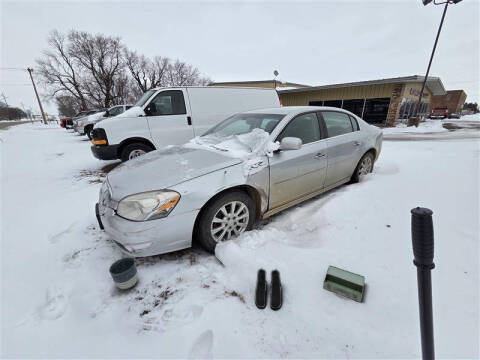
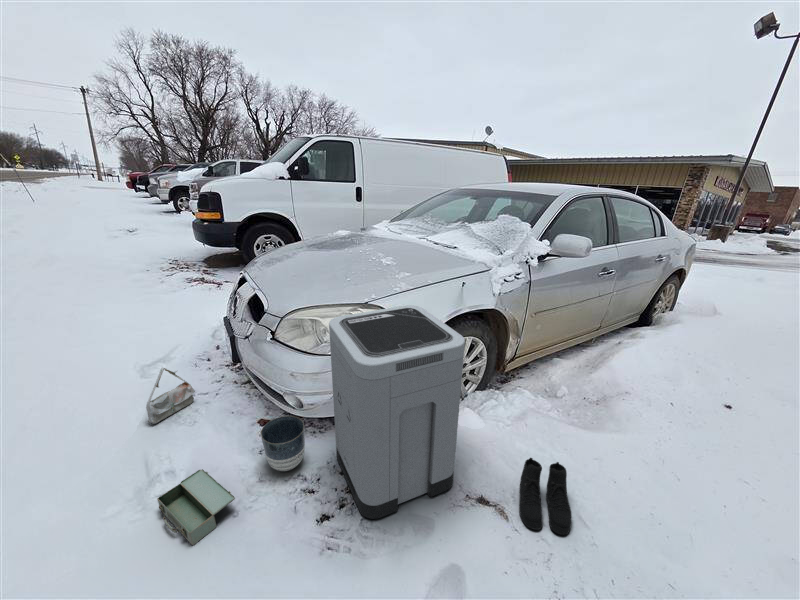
trash can: none [138,188,221,311] -> present [329,305,465,519]
bag: none [50,236,81,269] -> present [146,367,195,424]
toolbox: present [323,265,365,302] -> present [157,469,235,545]

